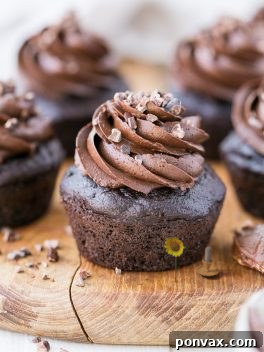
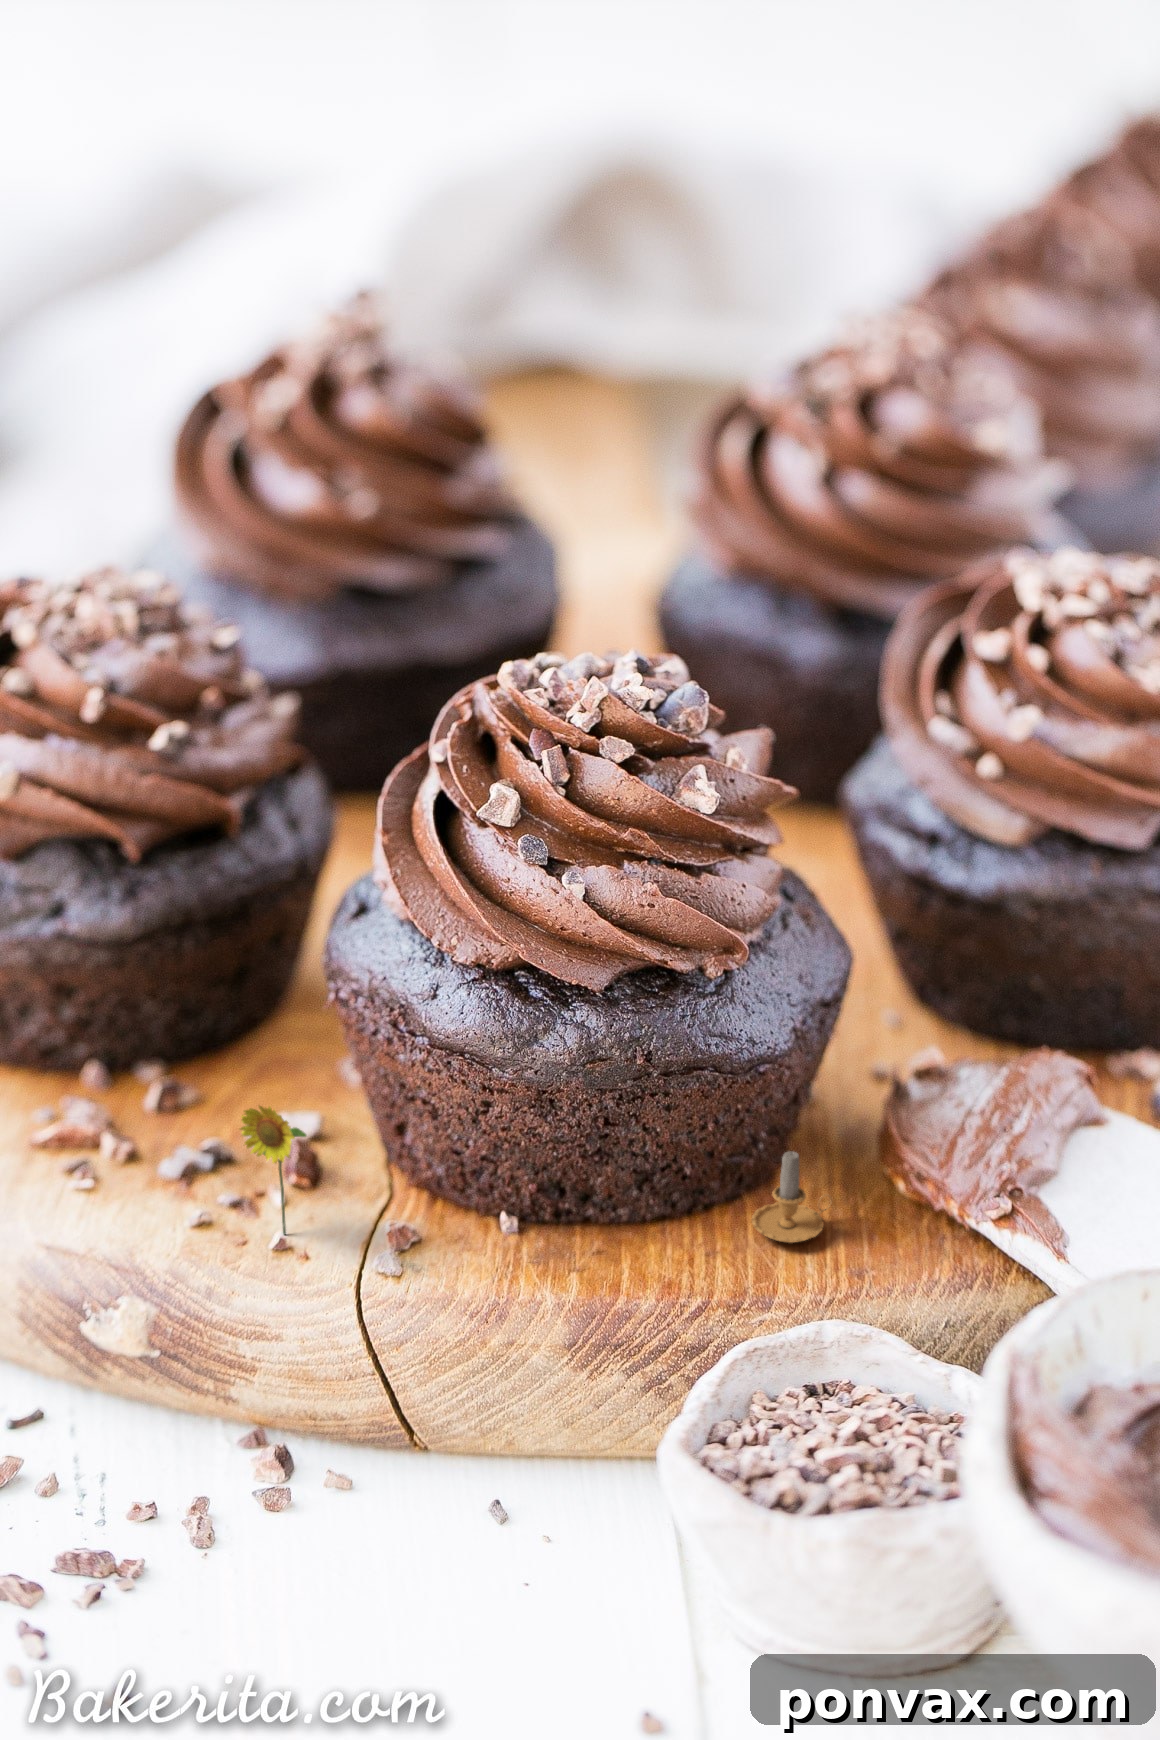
flower: present [164,237,186,282] -> present [240,1106,306,1235]

